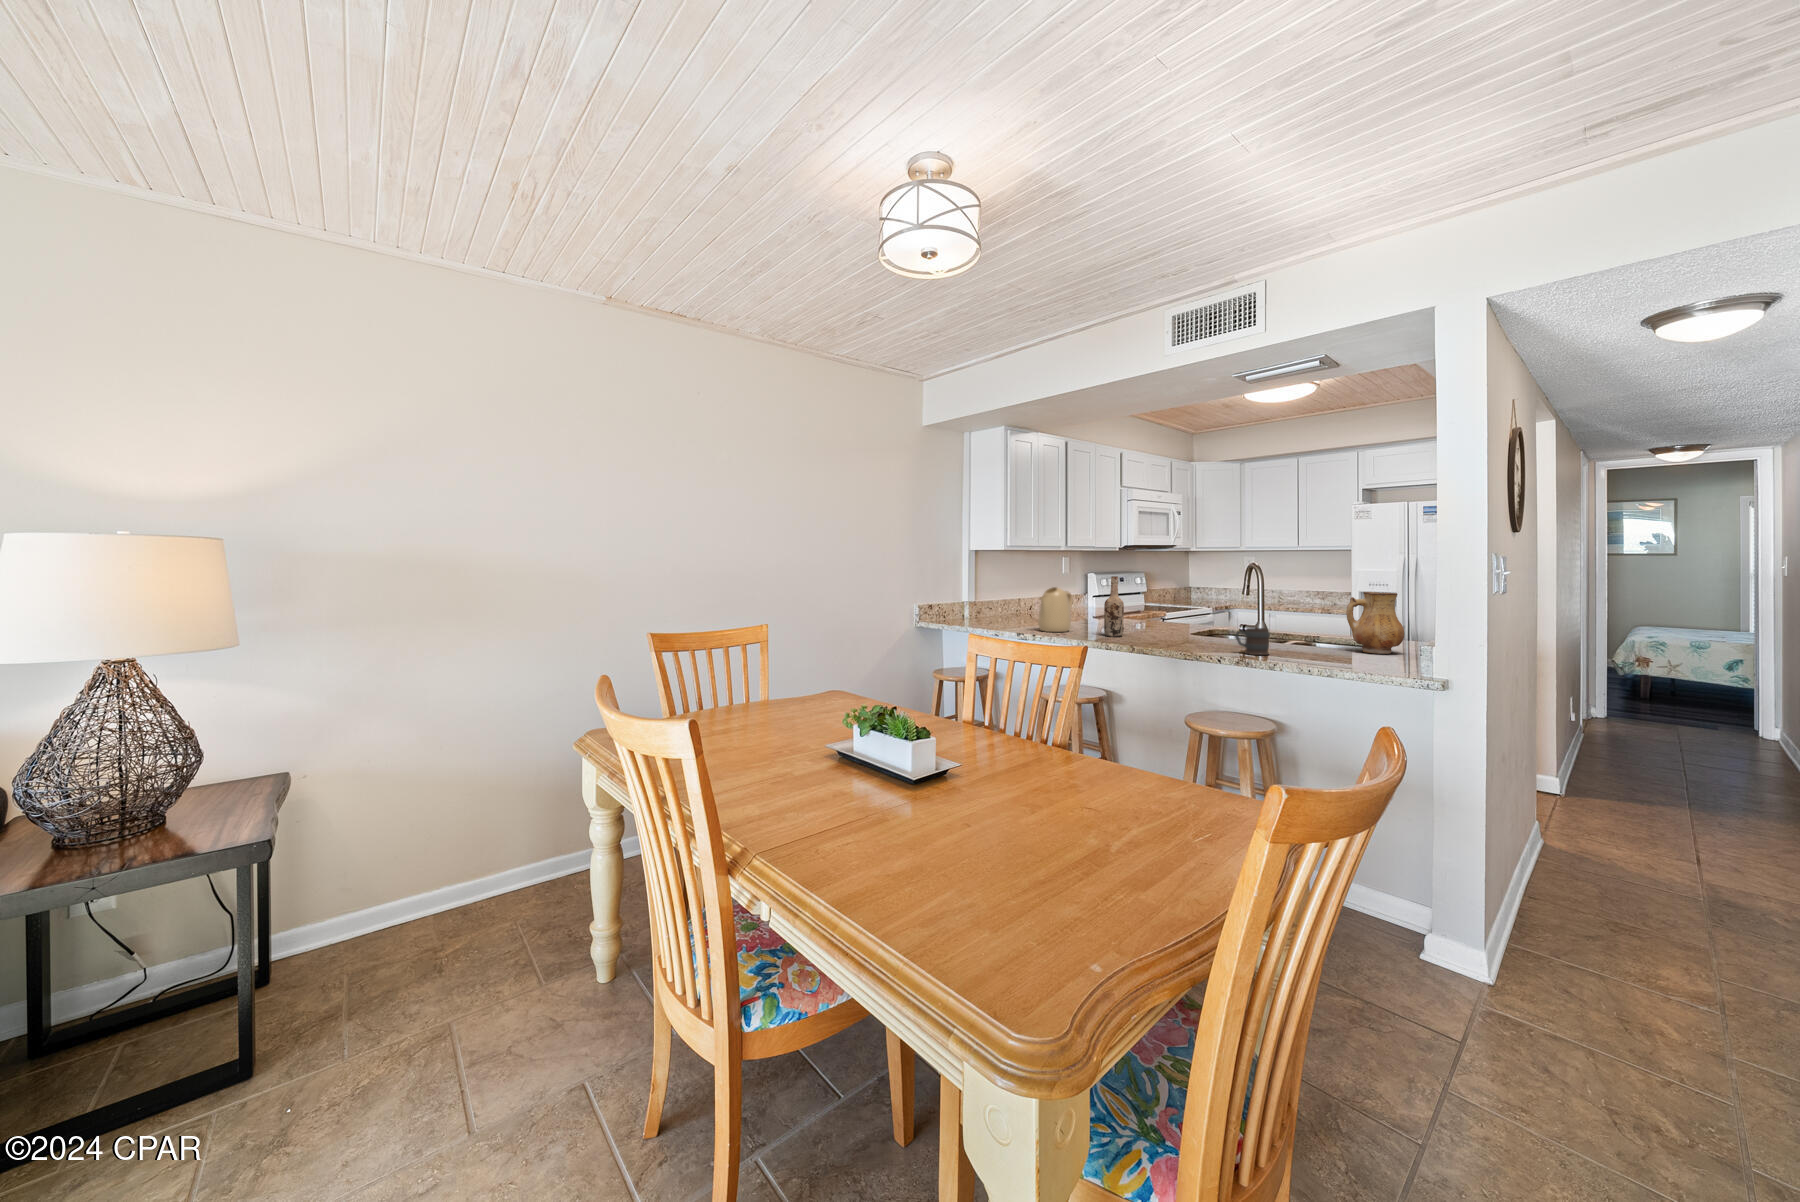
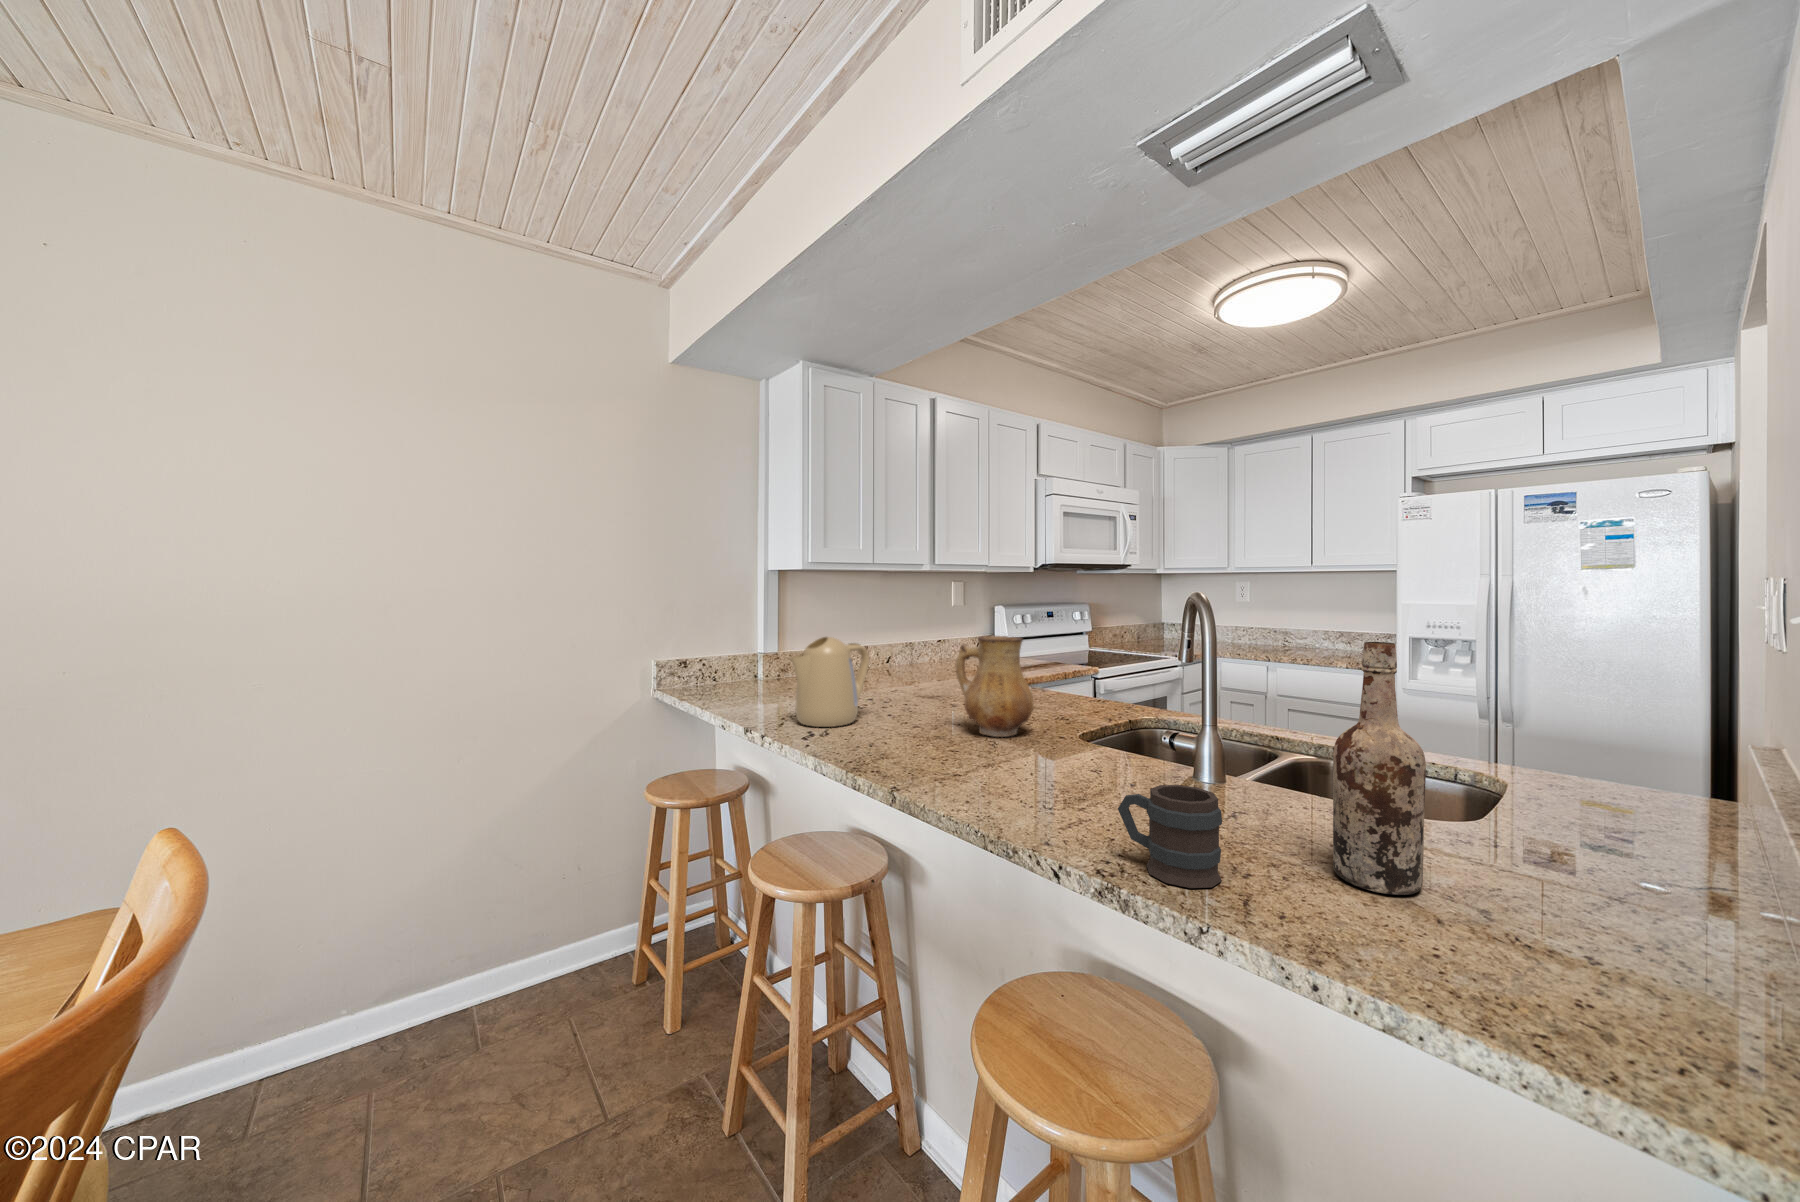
wine bottle: present [1104,576,1124,637] -> present [1333,642,1426,895]
ceramic pitcher: present [1346,592,1404,654] -> present [956,636,1033,737]

